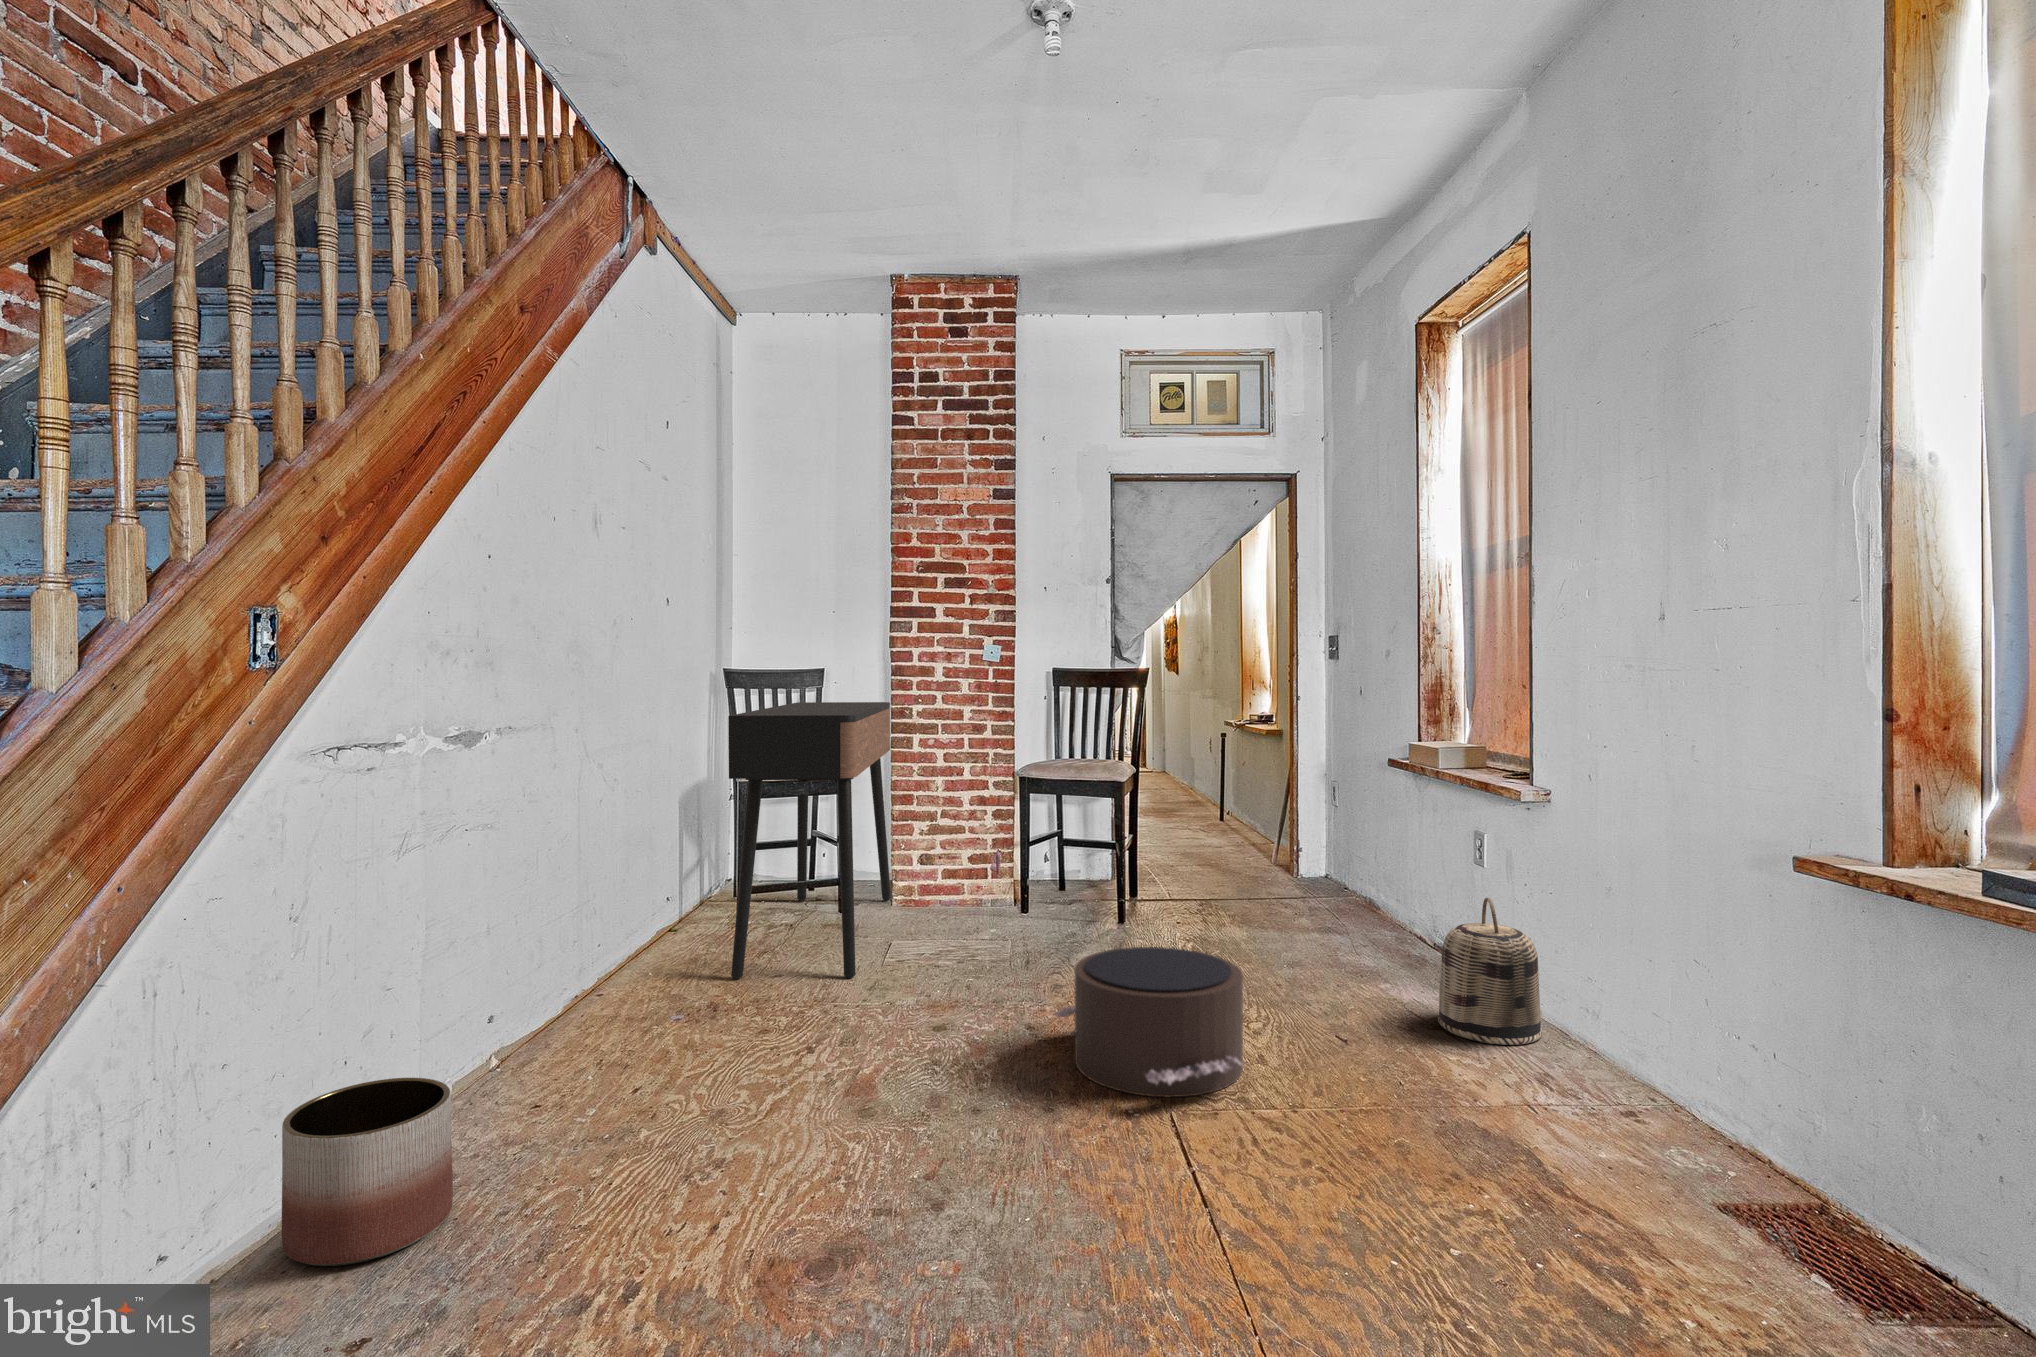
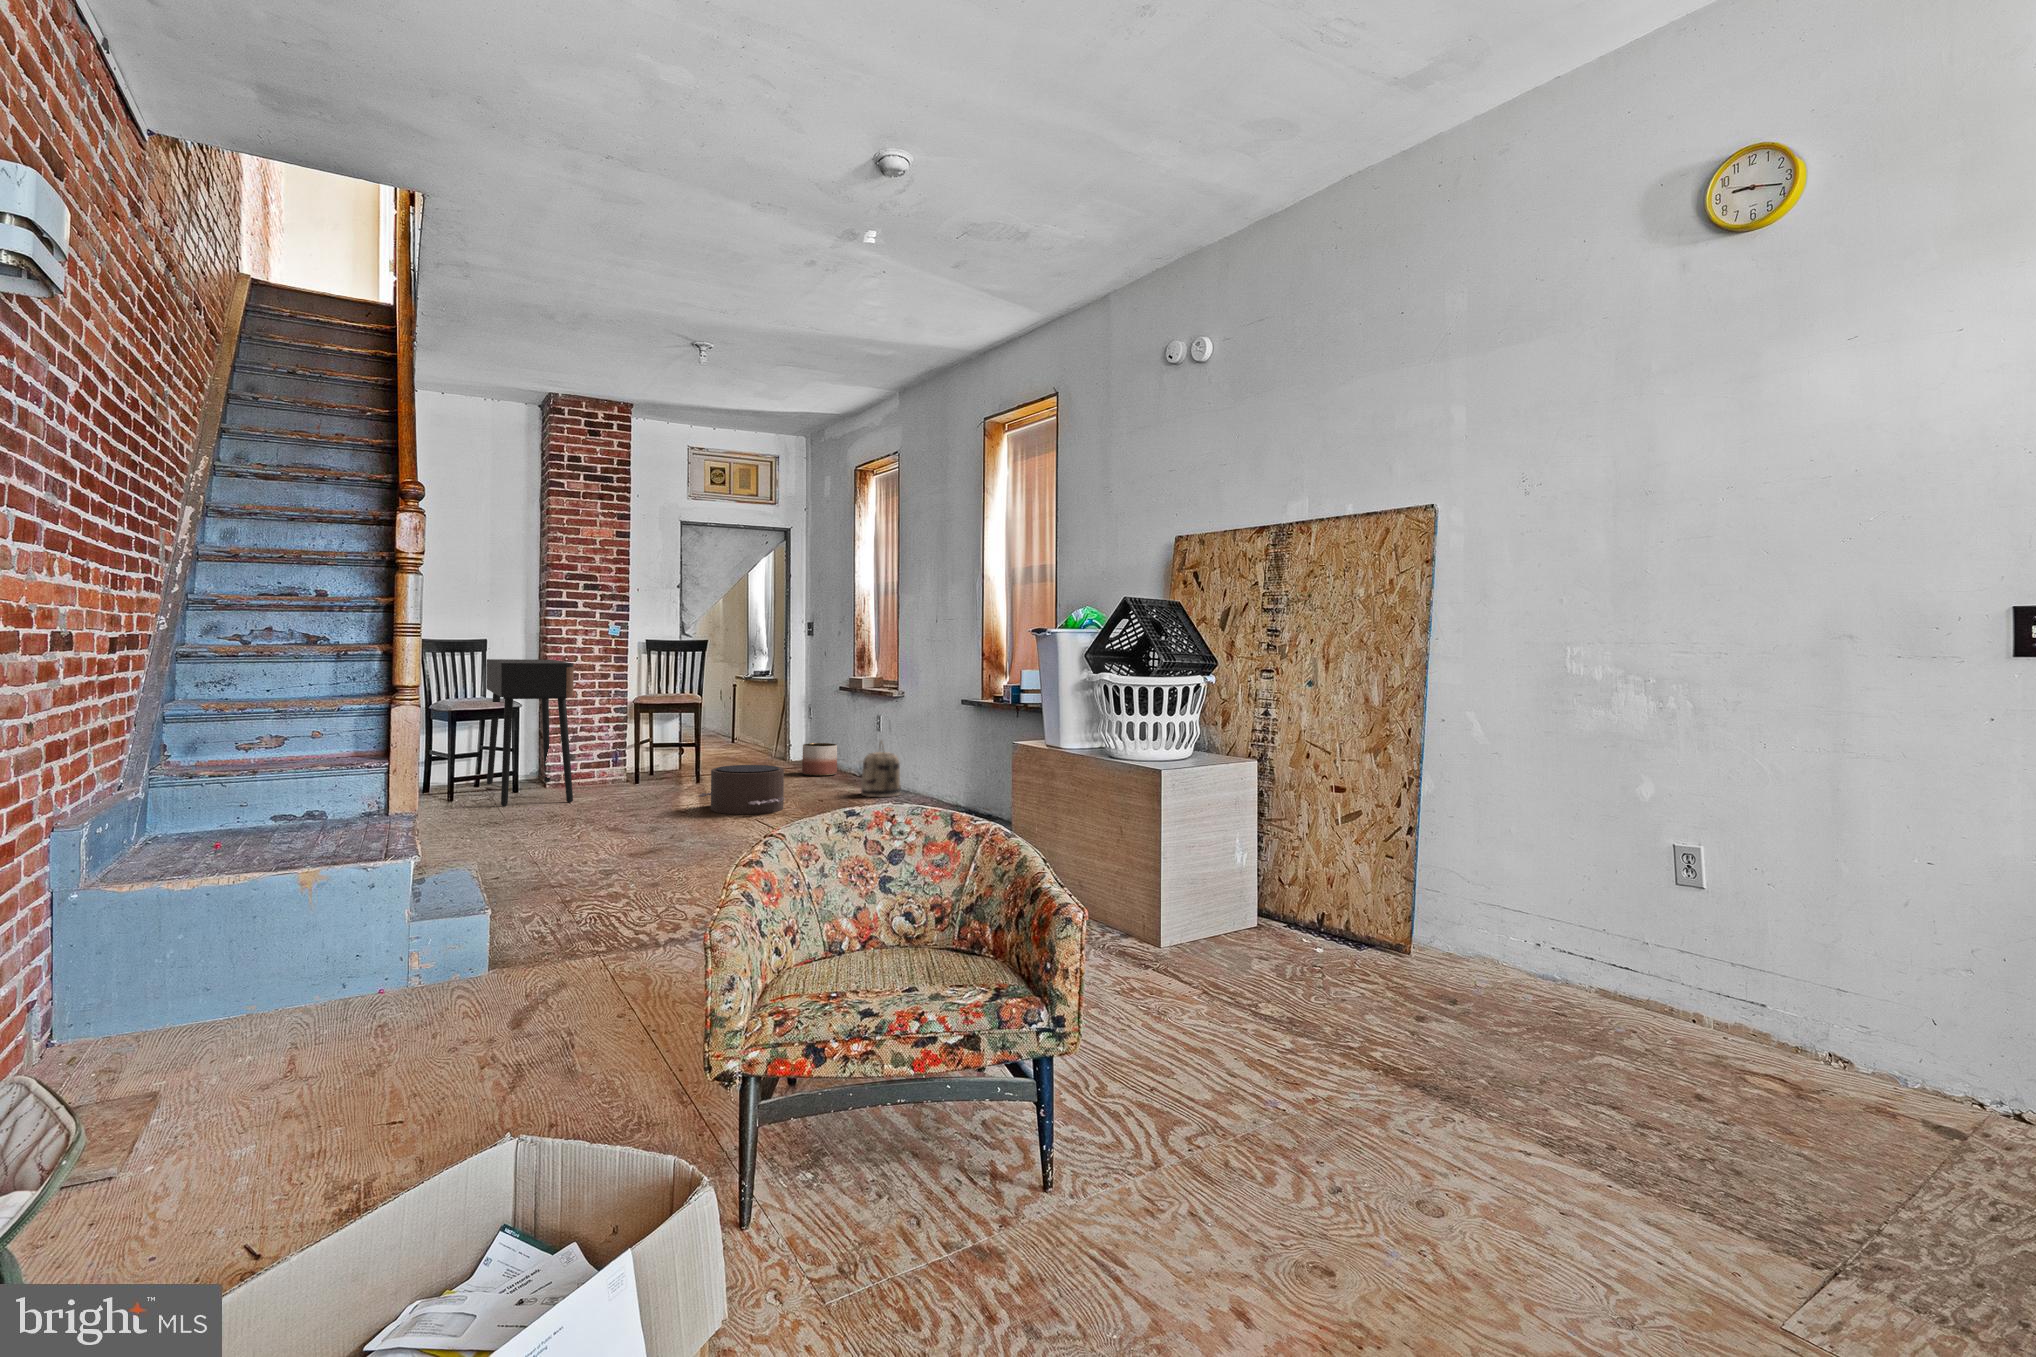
planter: present [282,1078,453,1266] -> present [802,743,837,776]

